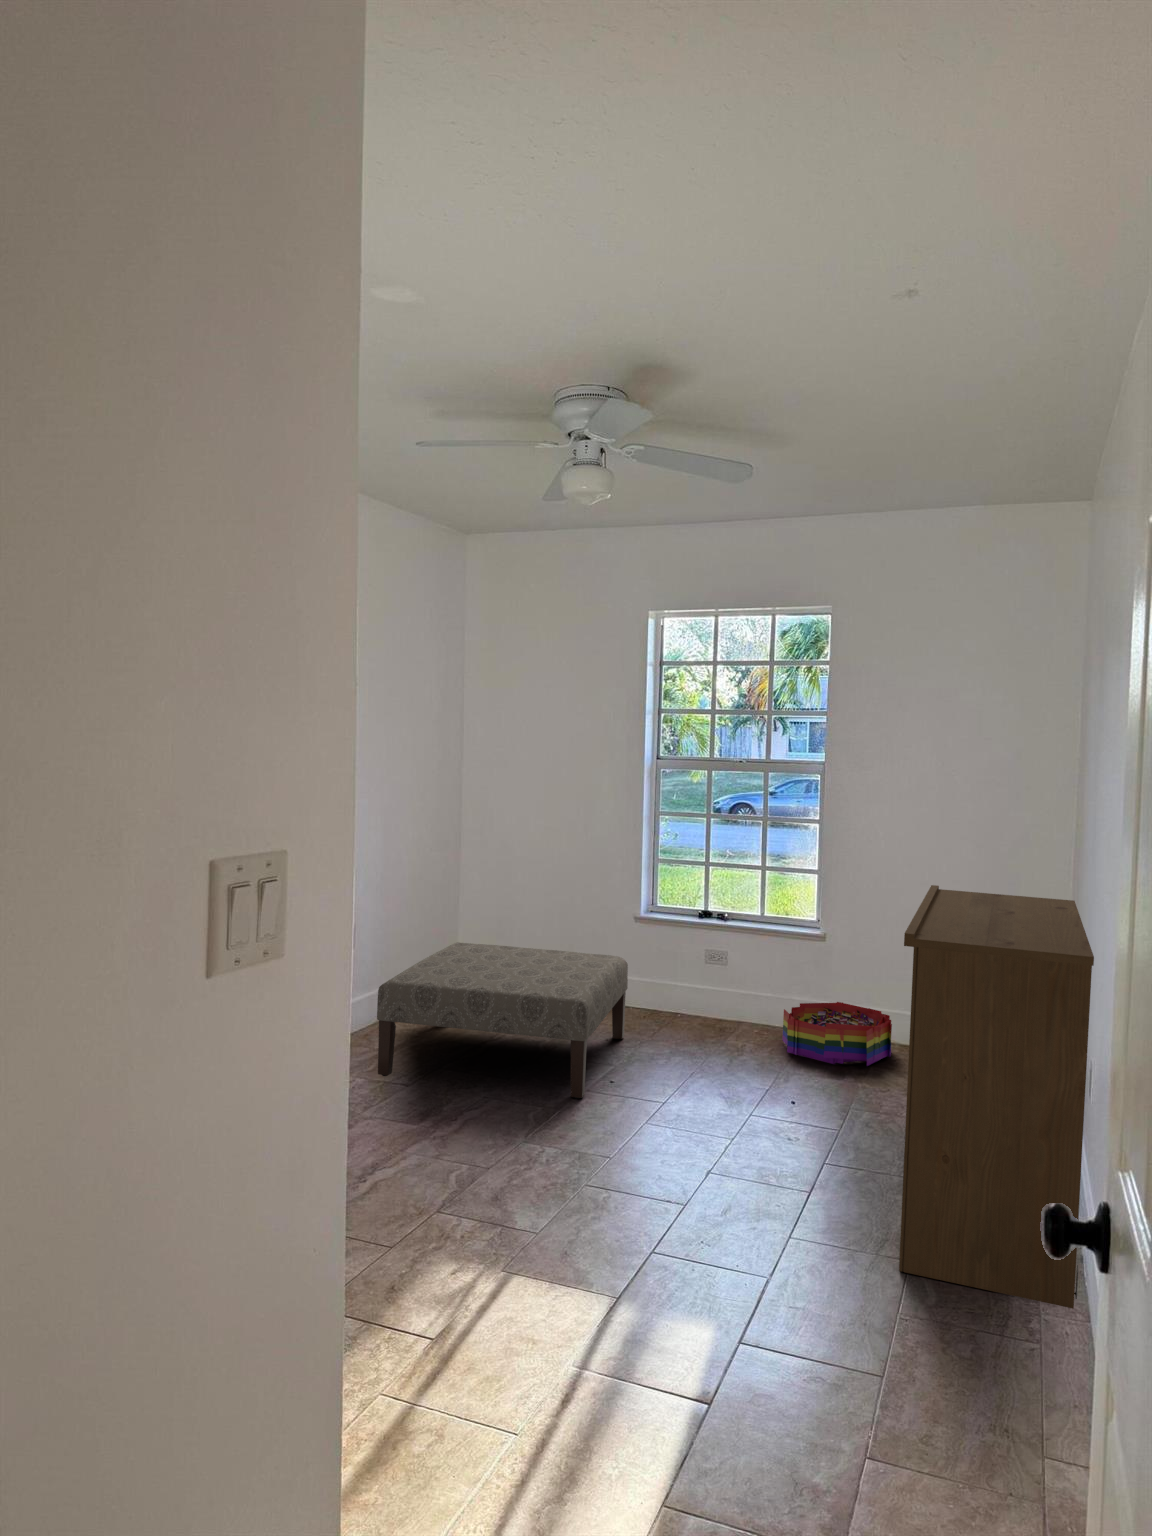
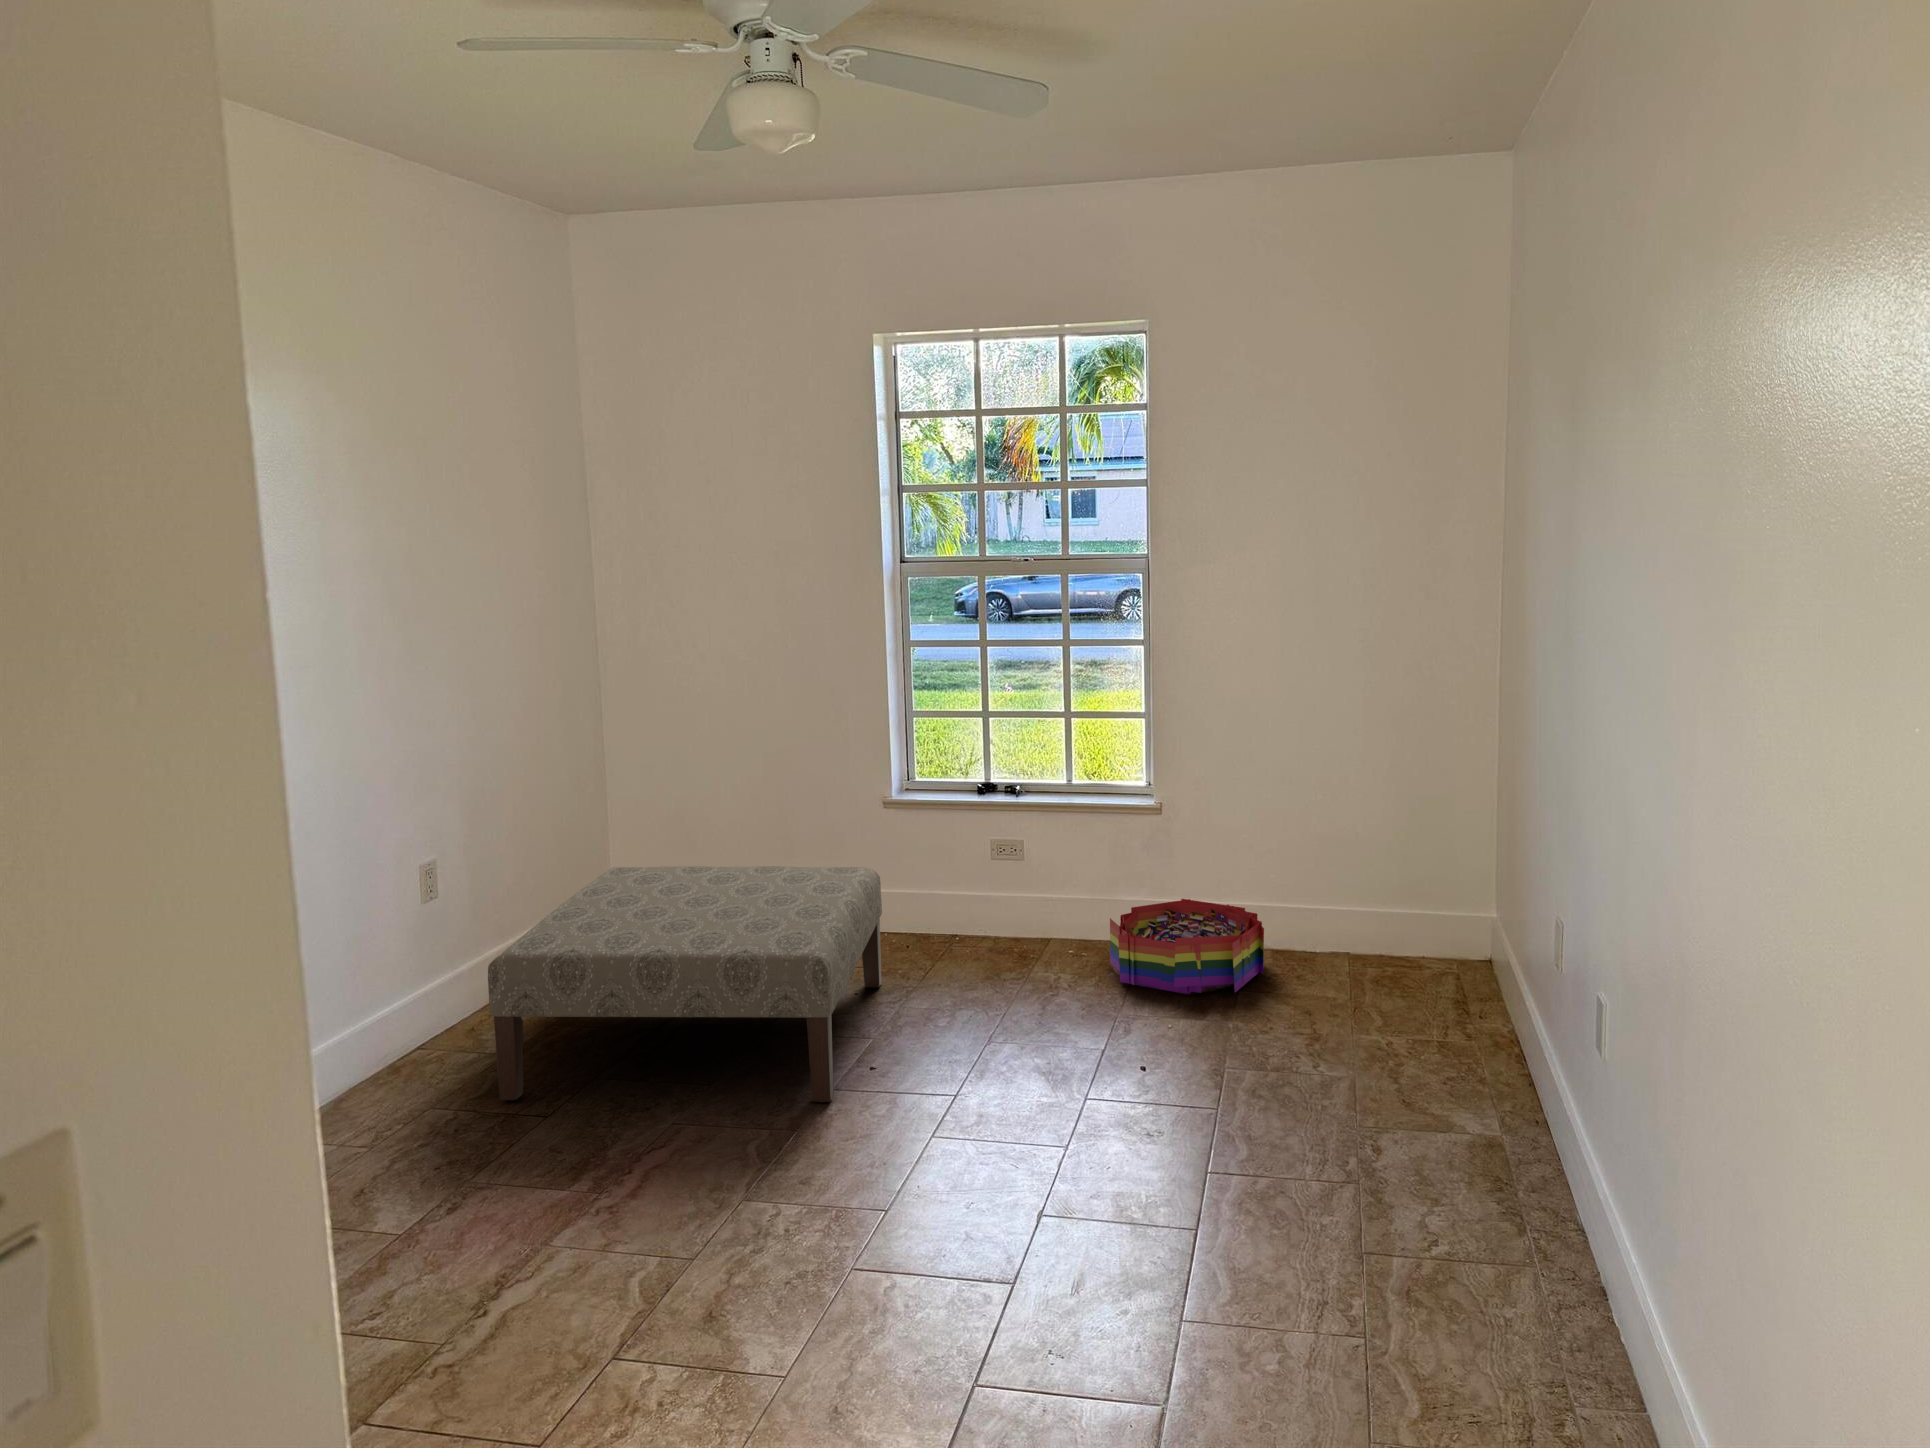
bookshelf: present [899,885,1094,1308] -> none [1338,742,1643,1388]

